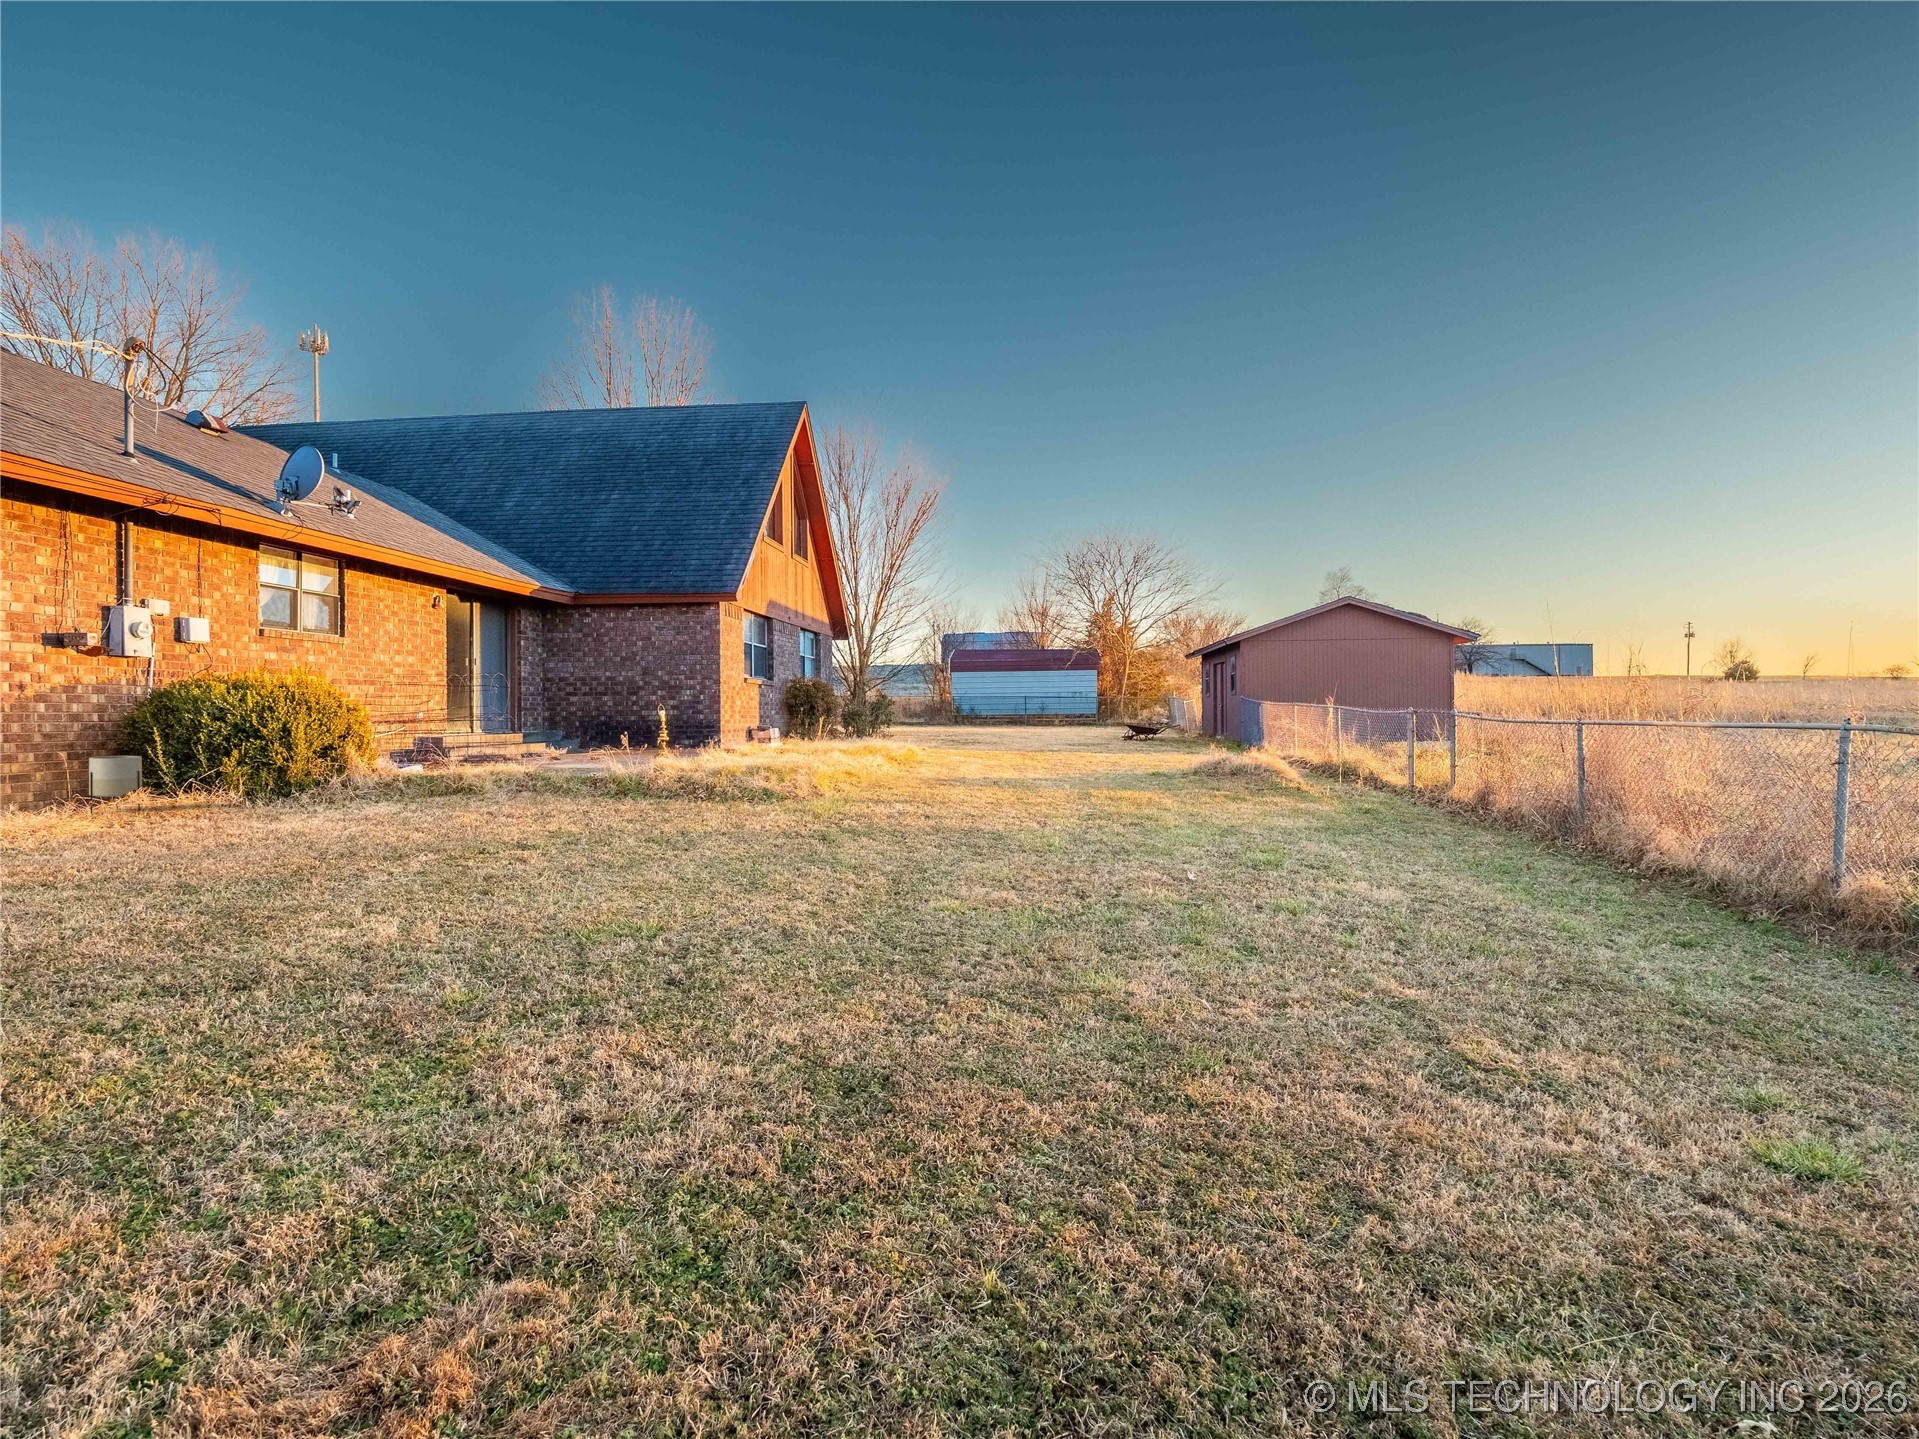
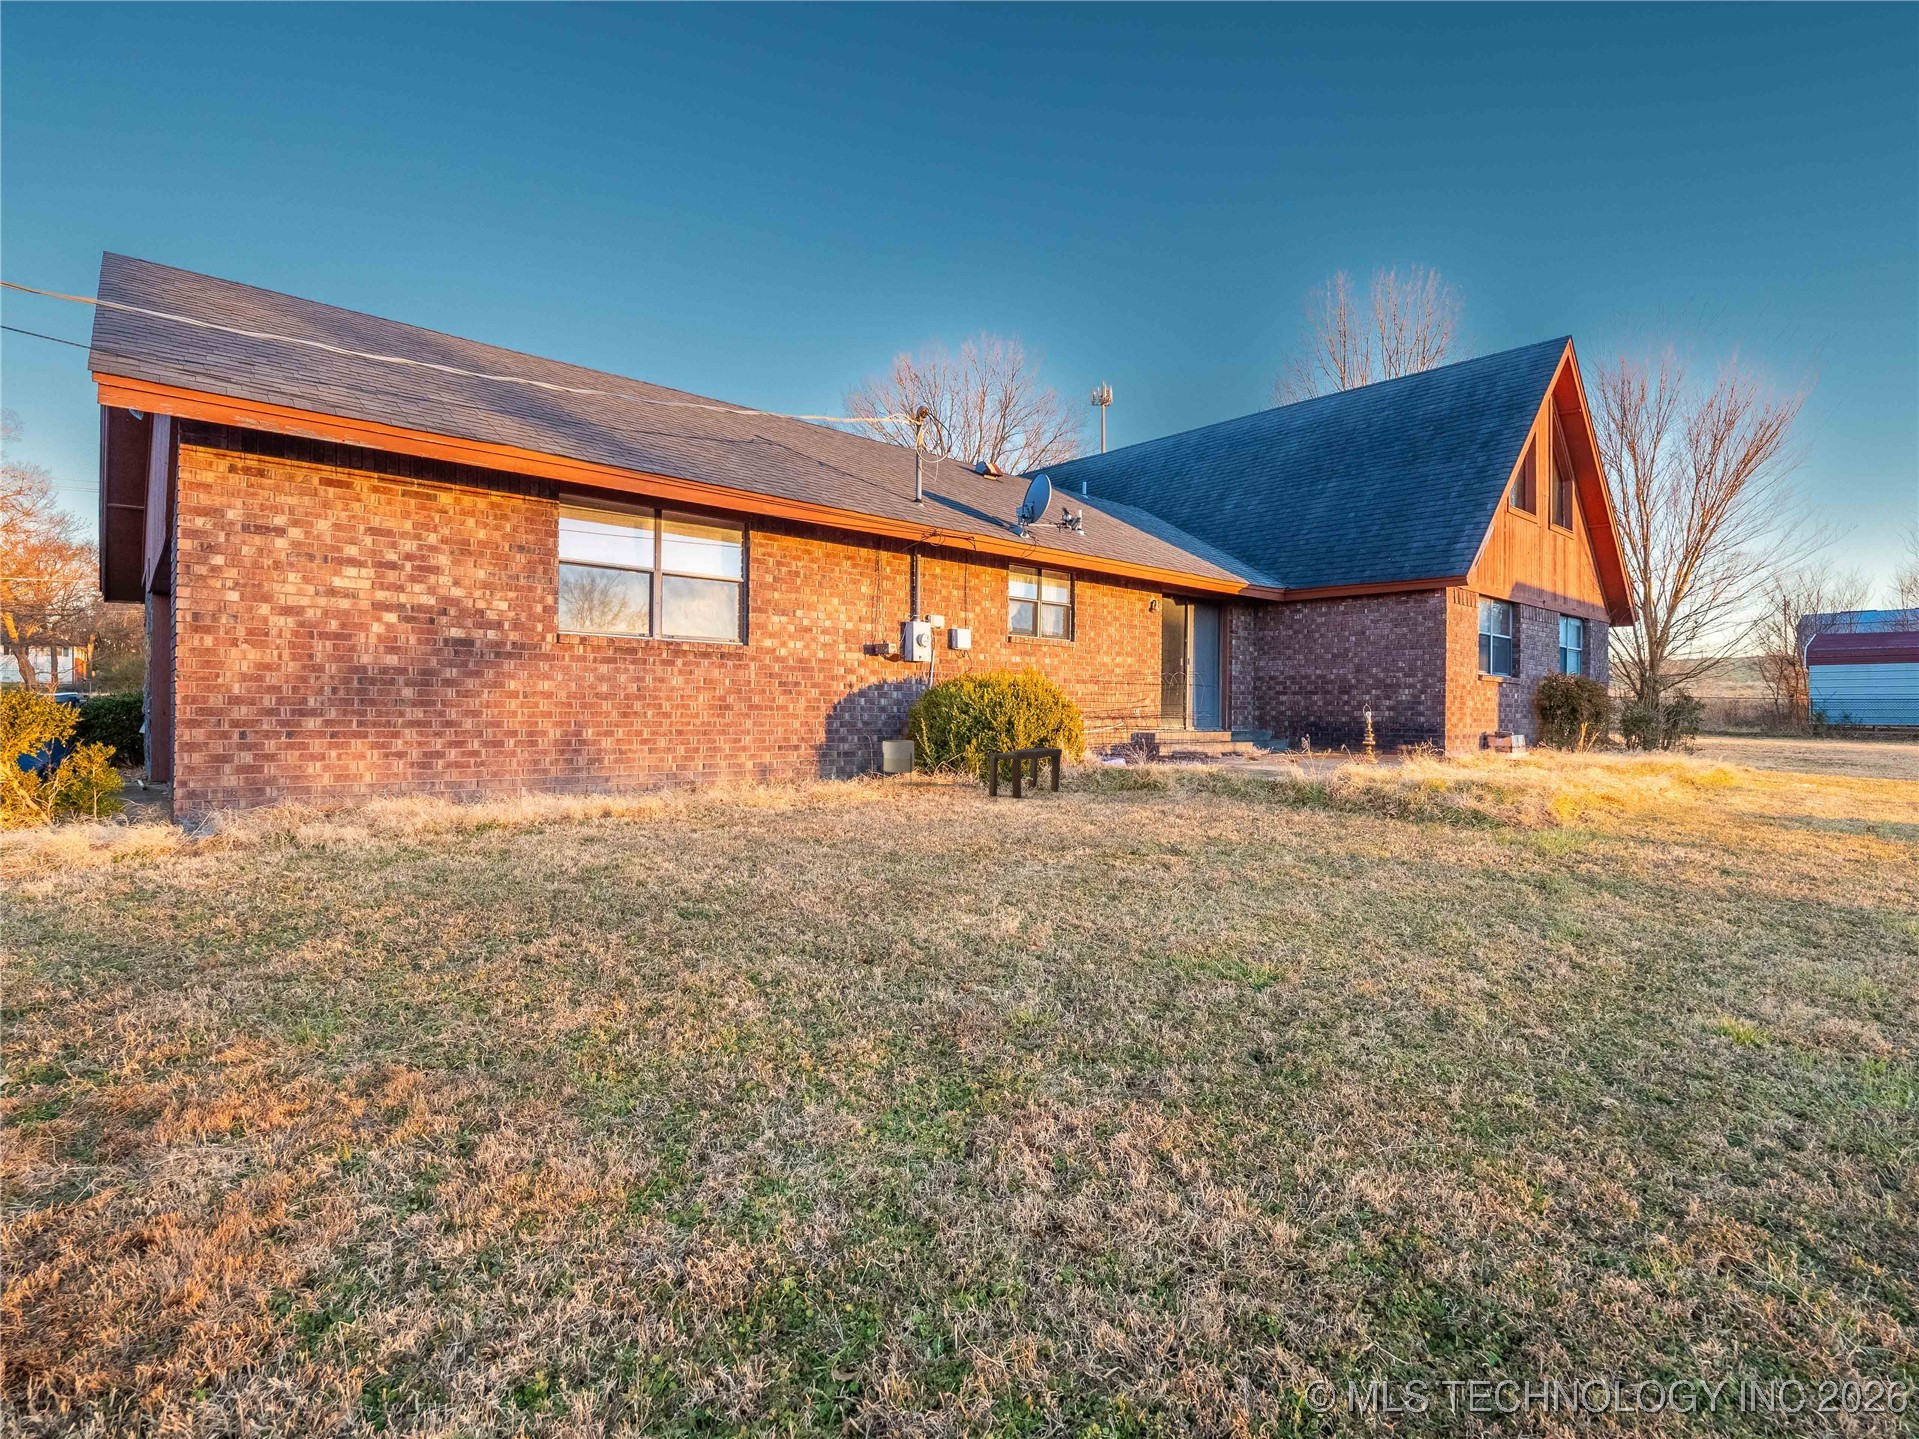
bench: none [268,757,359,813] -> present [989,748,1062,798]

